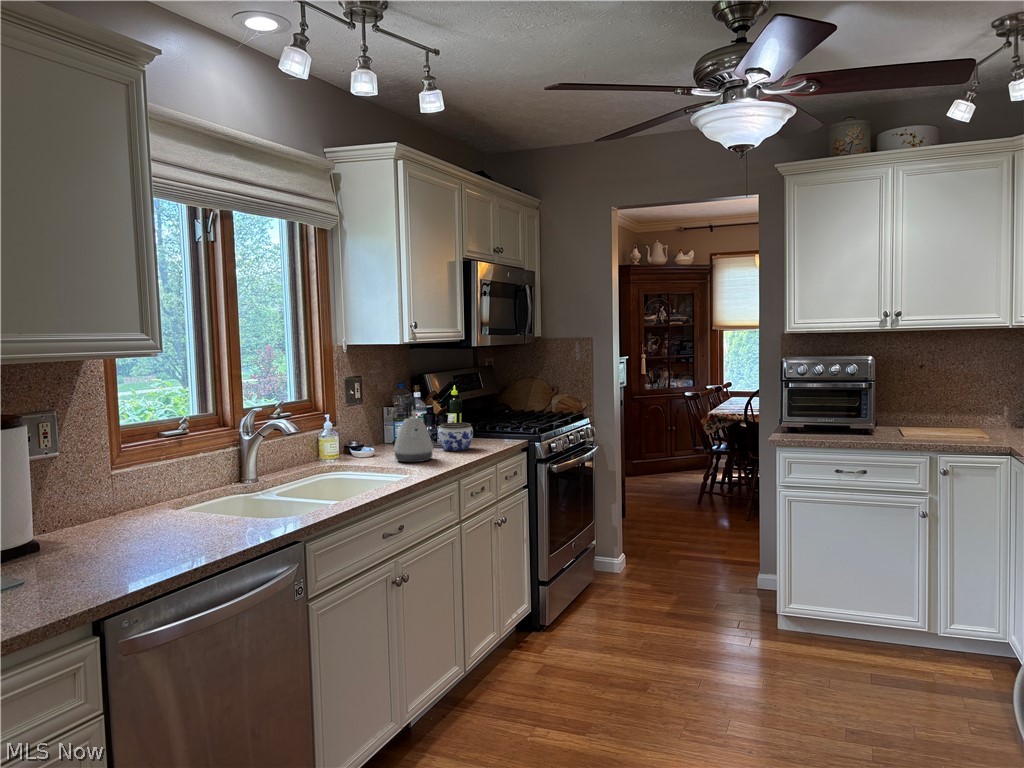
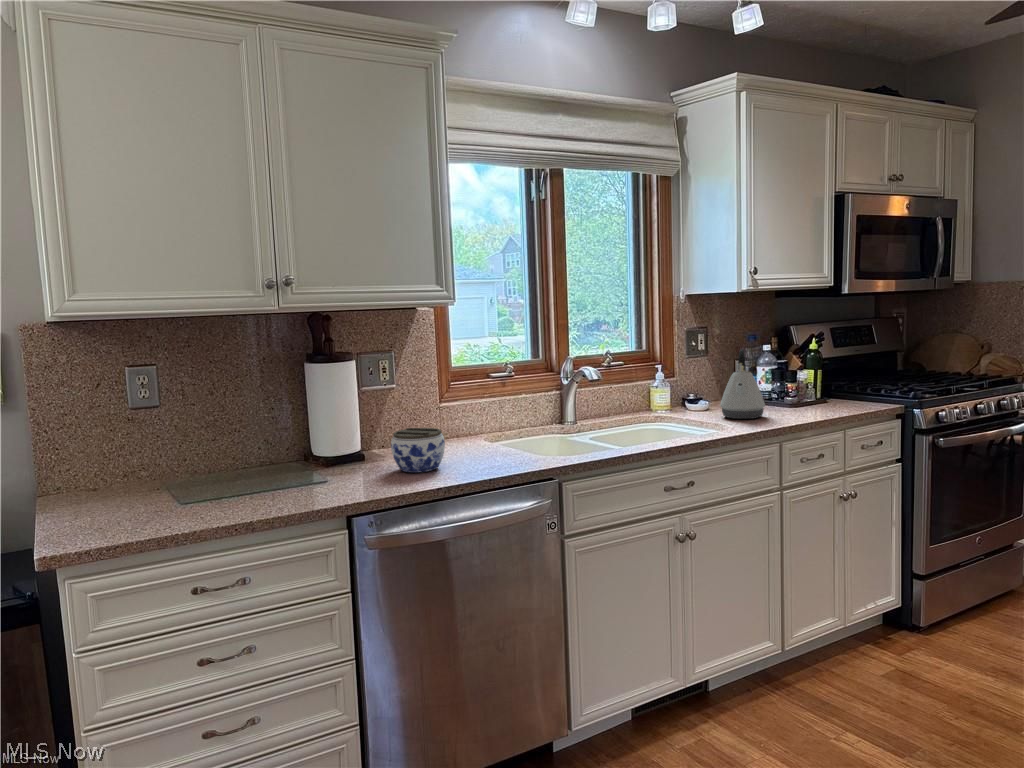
jar: present [438,422,473,451] -> present [391,428,445,473]

